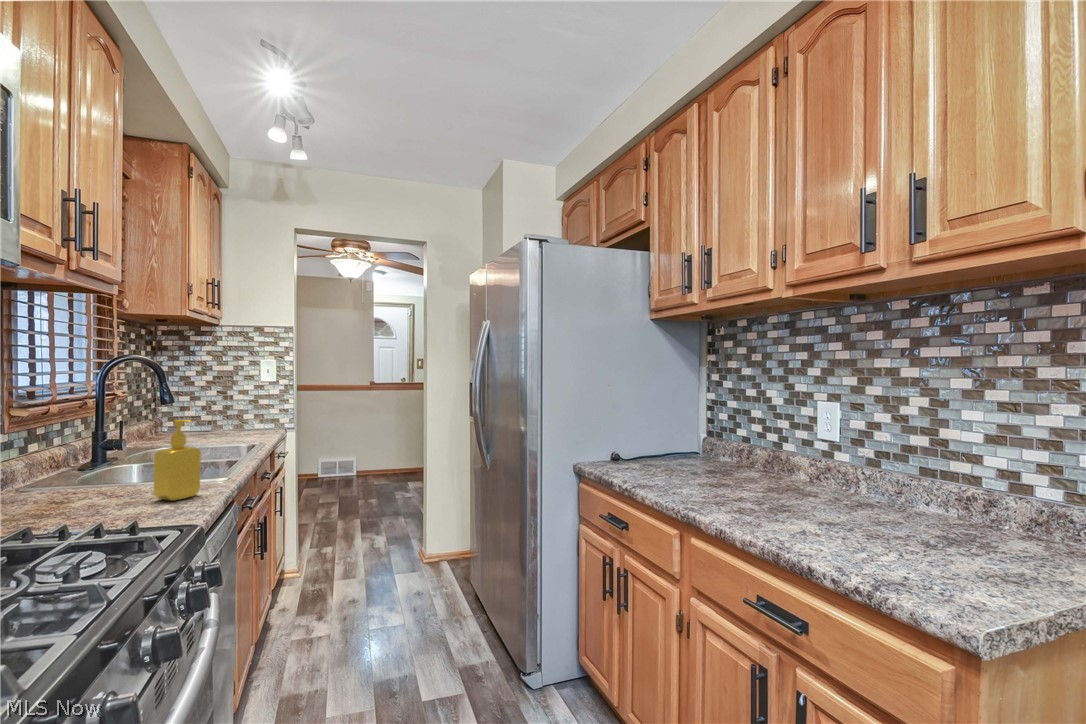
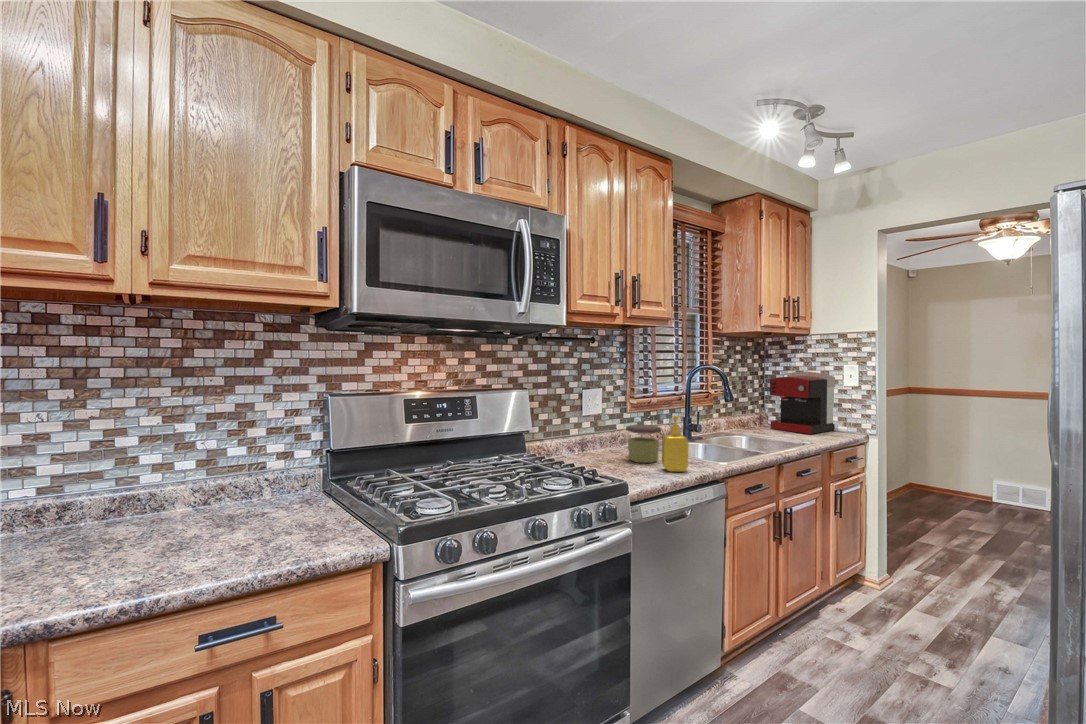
coffee maker: none [181,366,250,436] -> present [770,371,835,434]
jar: none [59,442,127,505] -> present [626,424,661,463]

